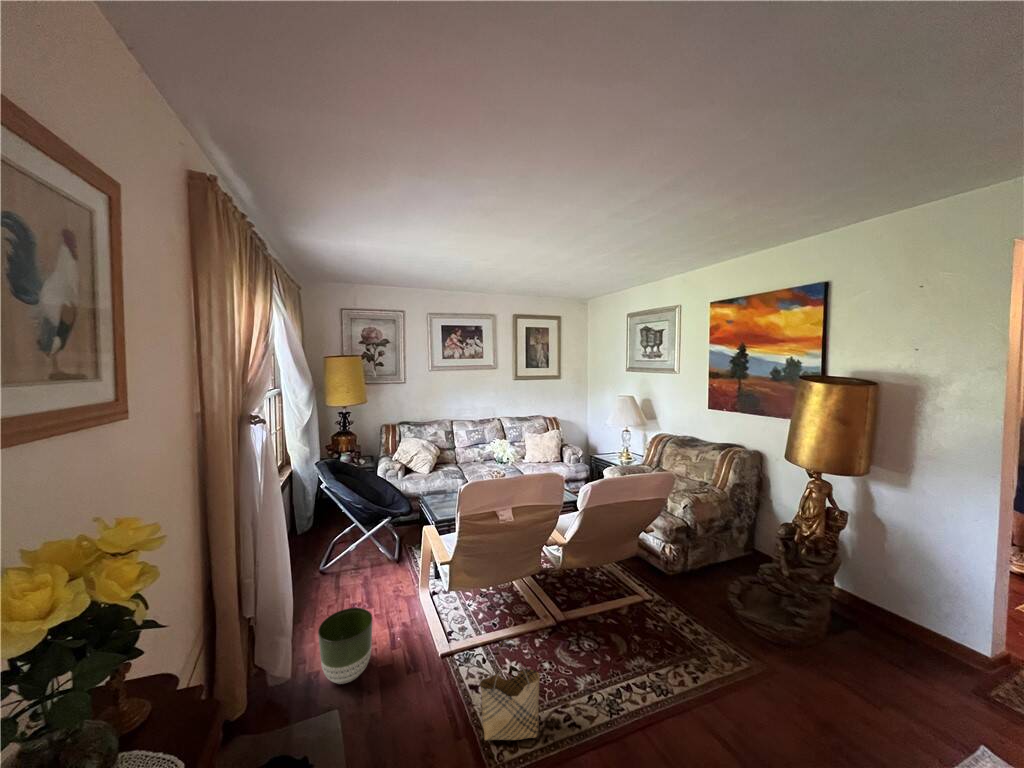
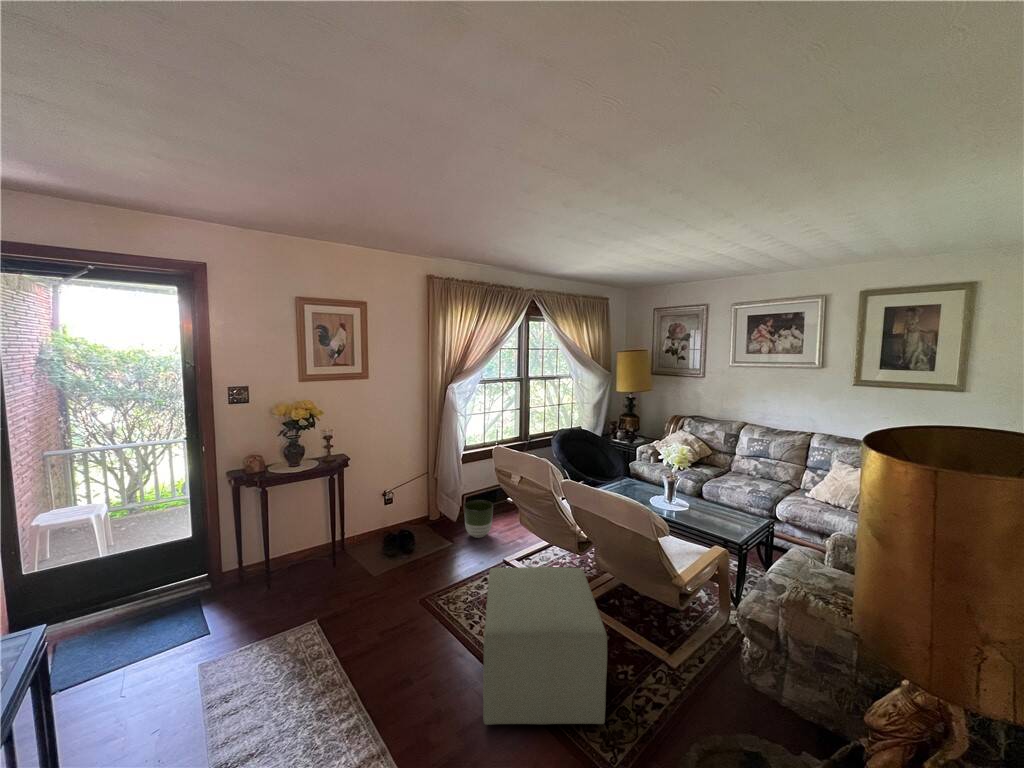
ottoman: none [607,564,739,737] -> present [483,567,607,725]
woven basket: present [480,639,540,740] -> none [450,543,476,607]

